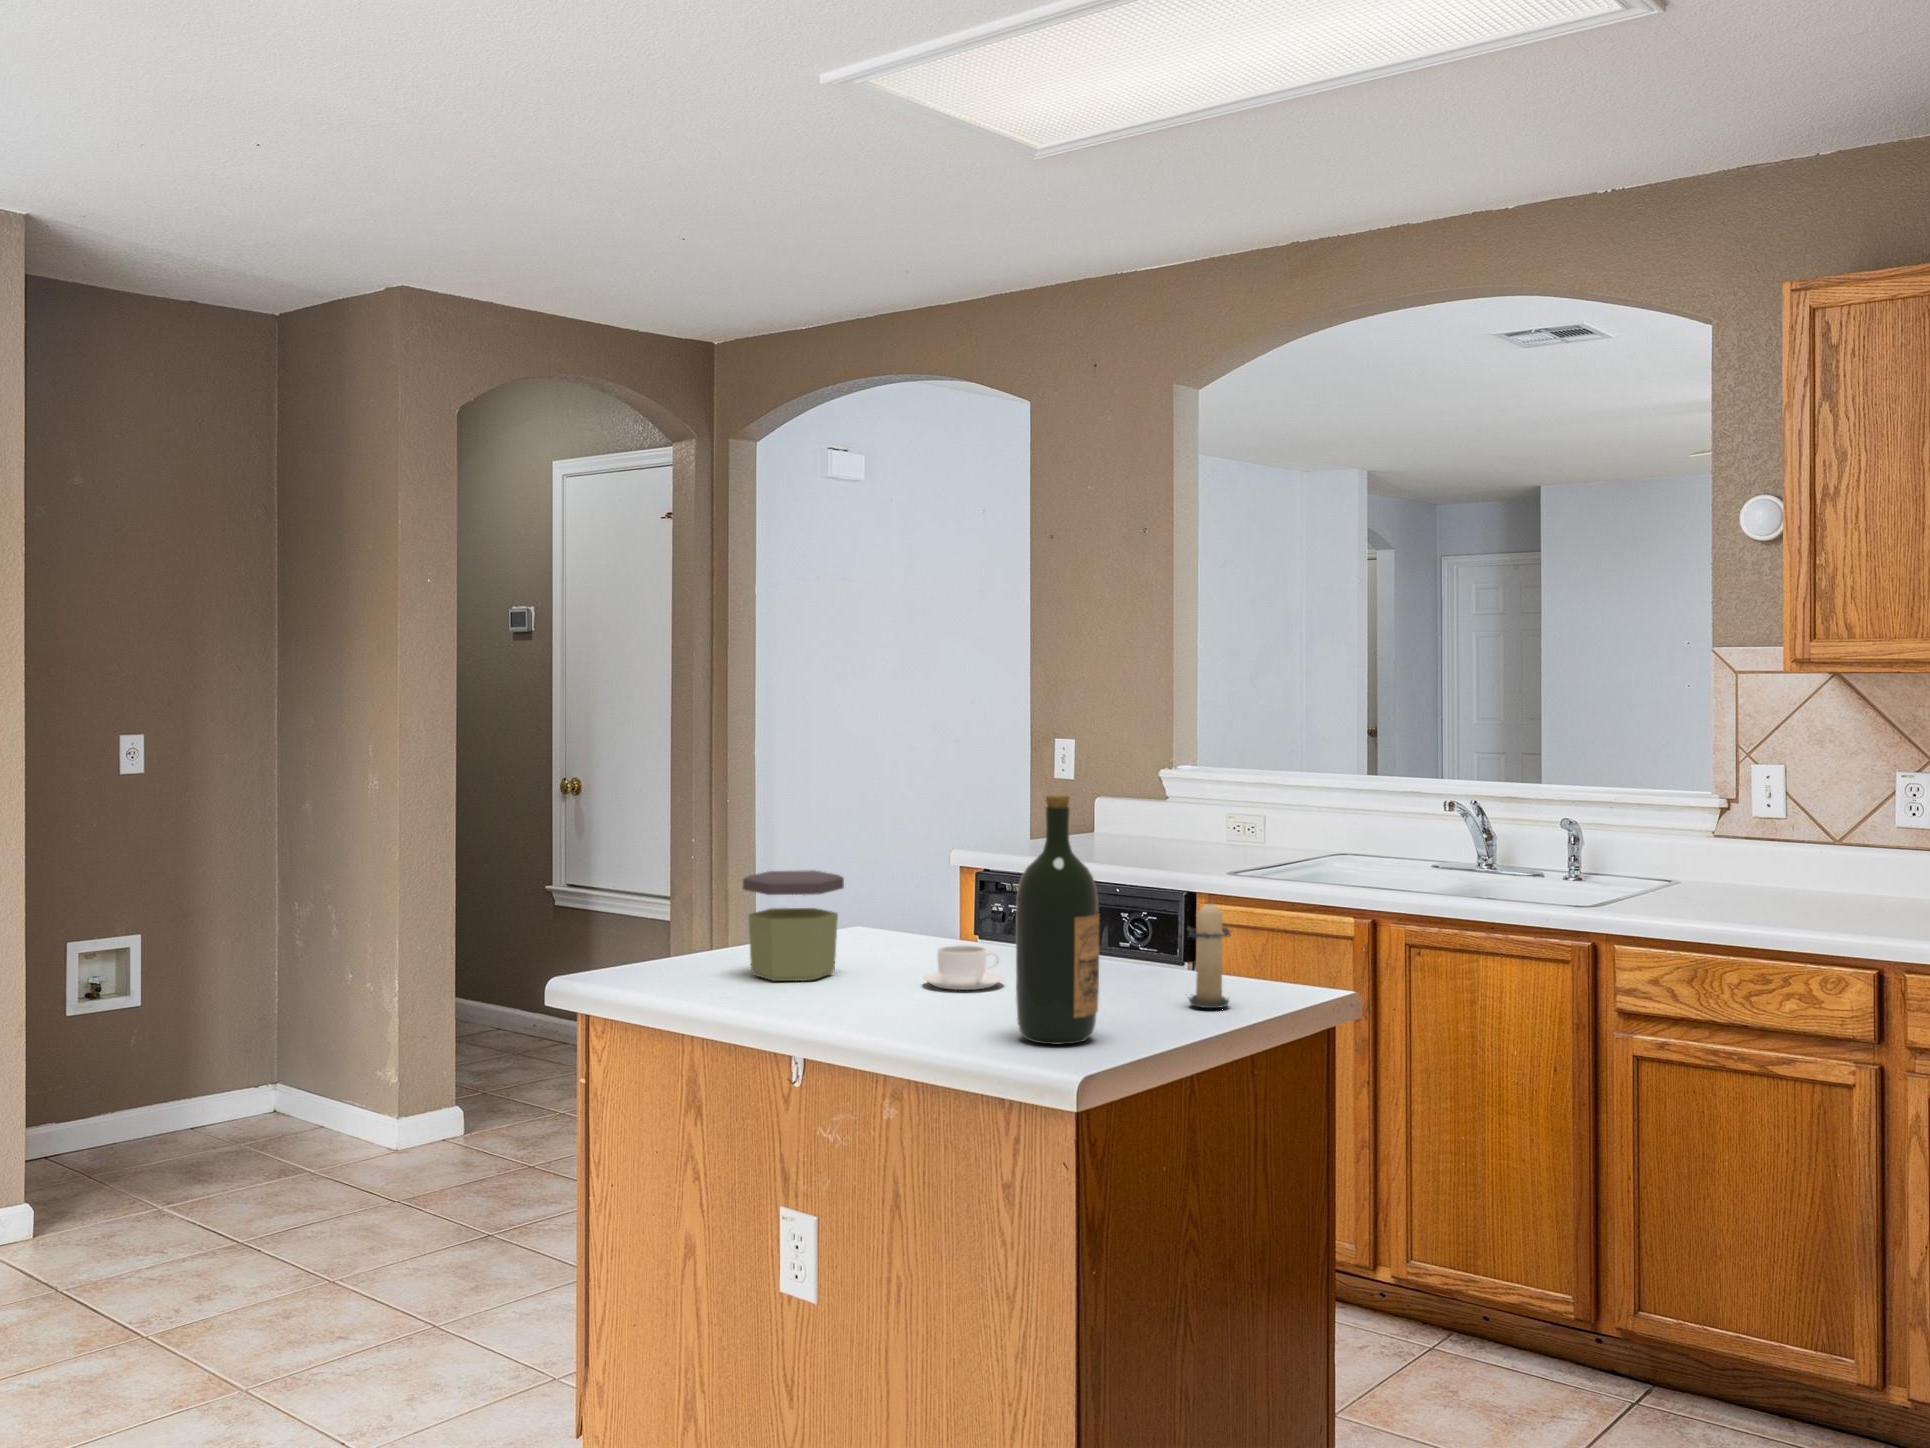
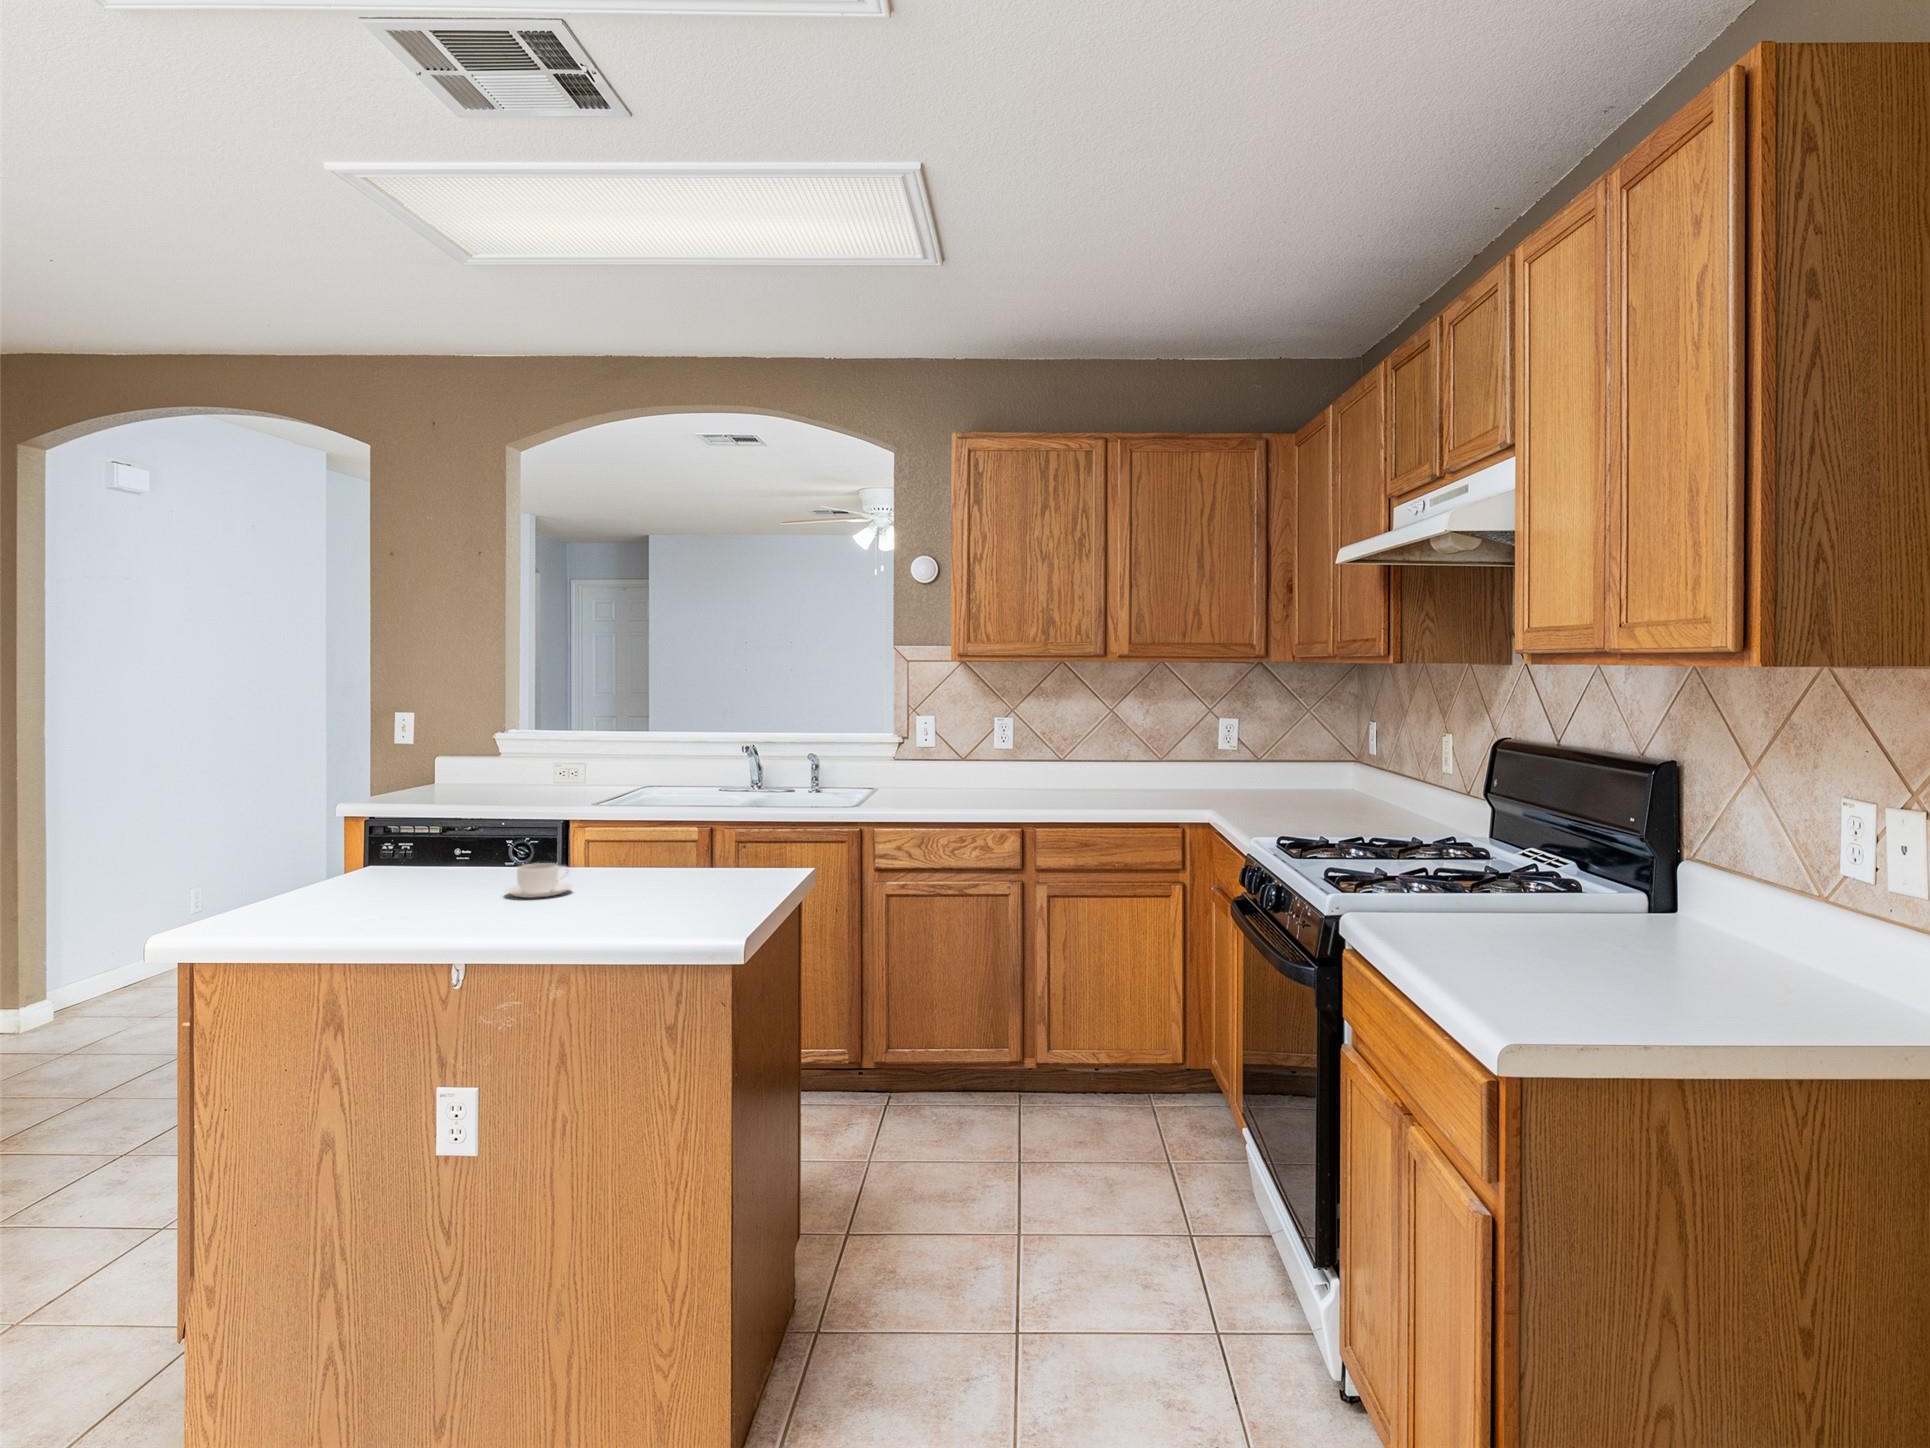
wine bottle: present [1016,795,1099,1044] -> none [652,740,715,921]
jar: present [743,870,844,981] -> none [330,817,422,911]
candle: present [1187,899,1231,1008] -> none [724,809,762,887]

